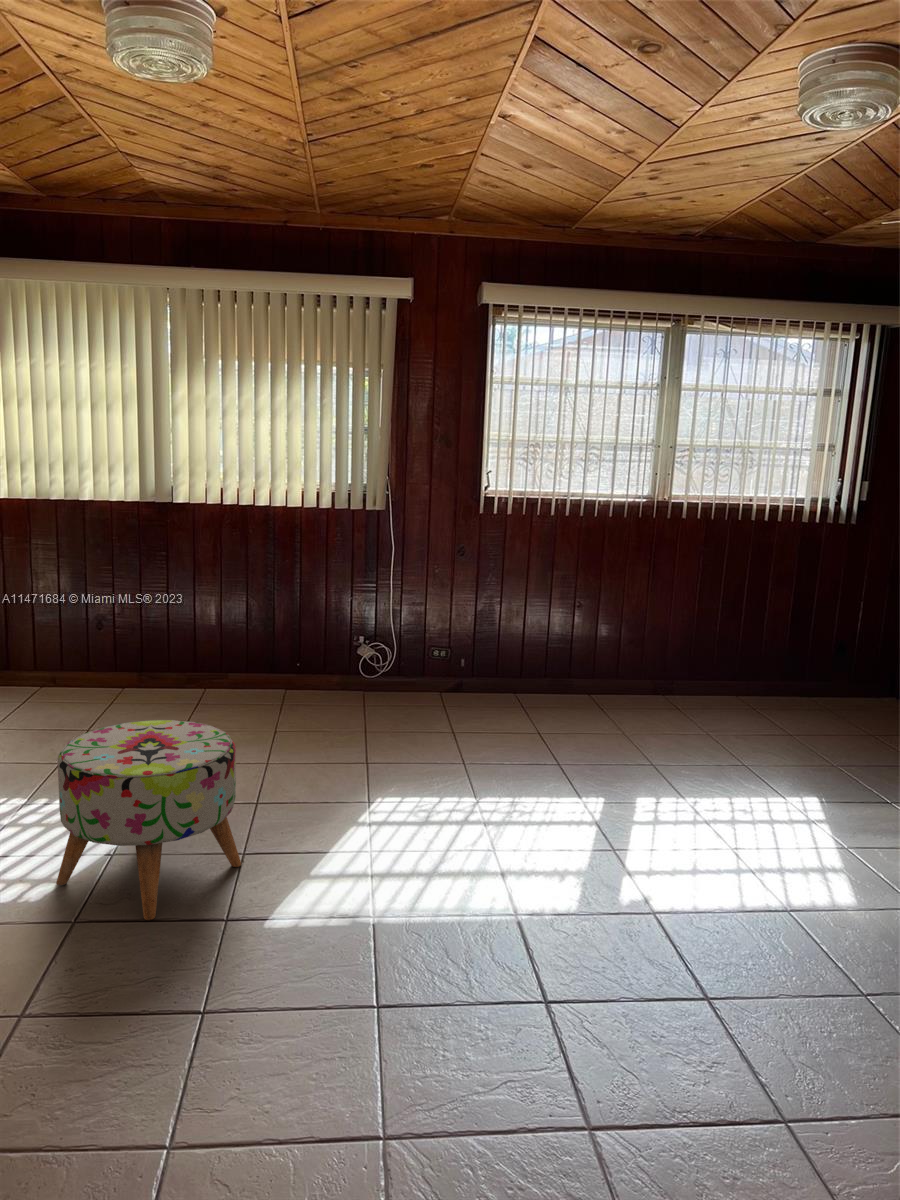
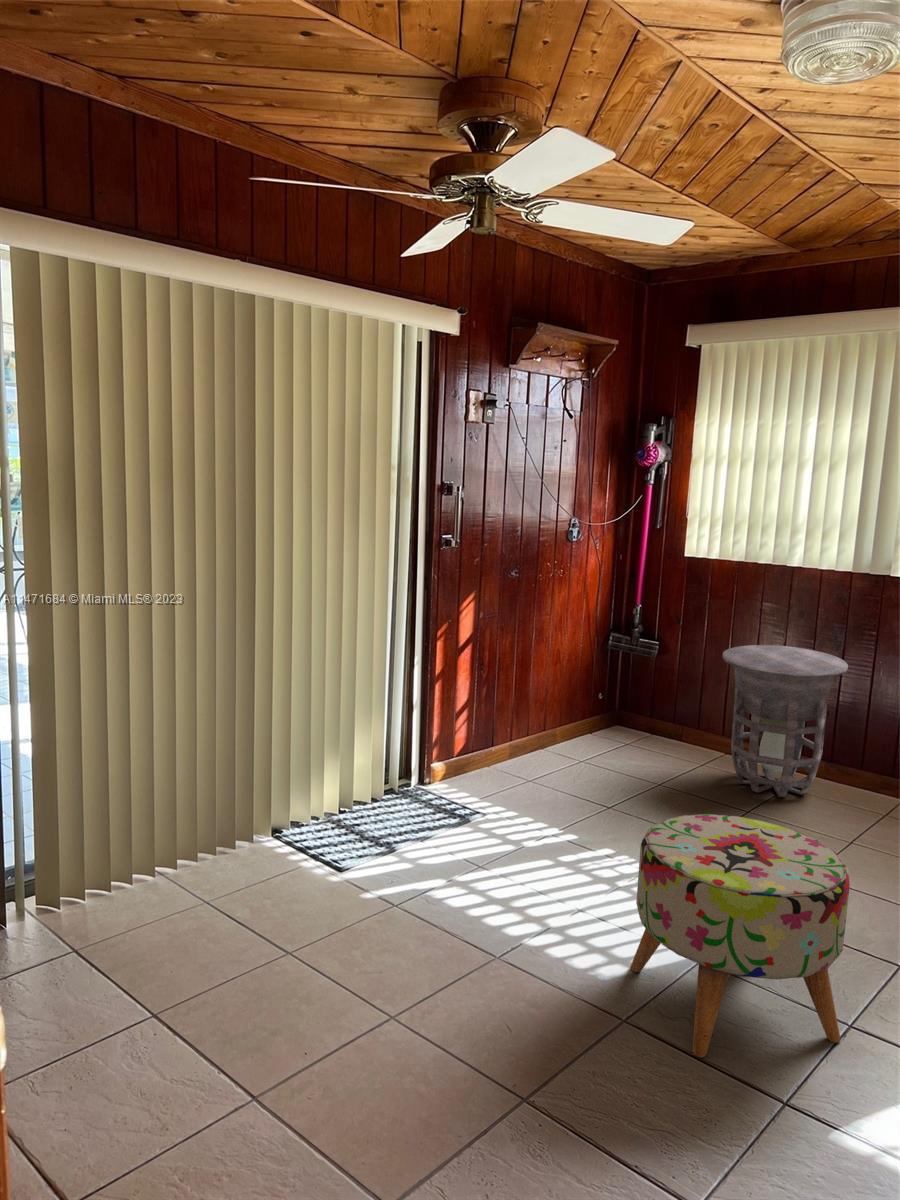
side table: none [33,574,150,711] -> present [723,645,848,797]

